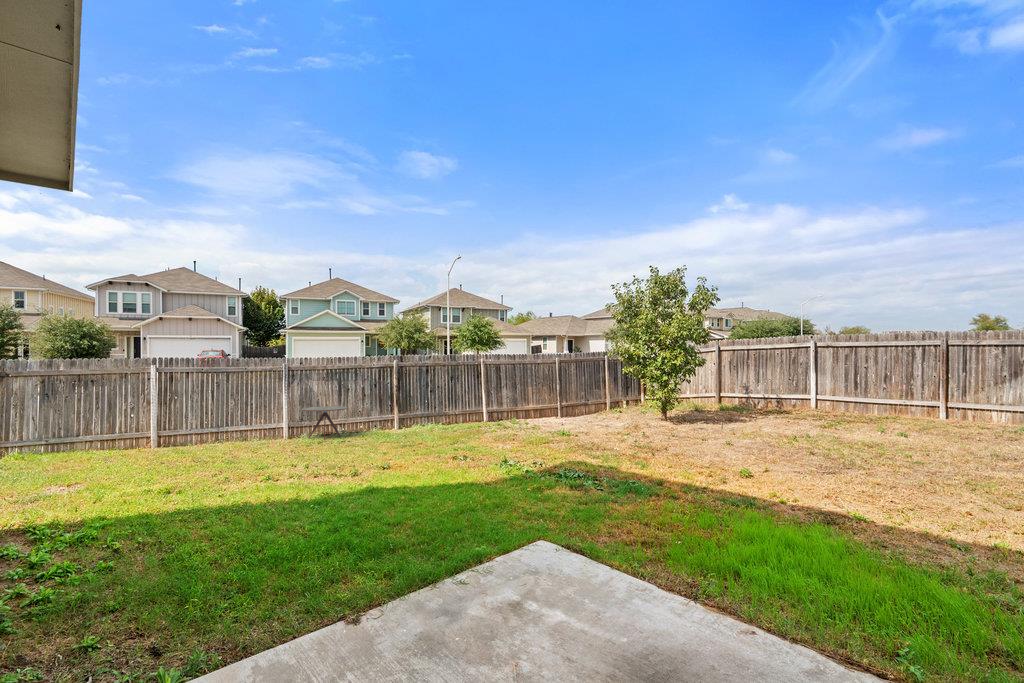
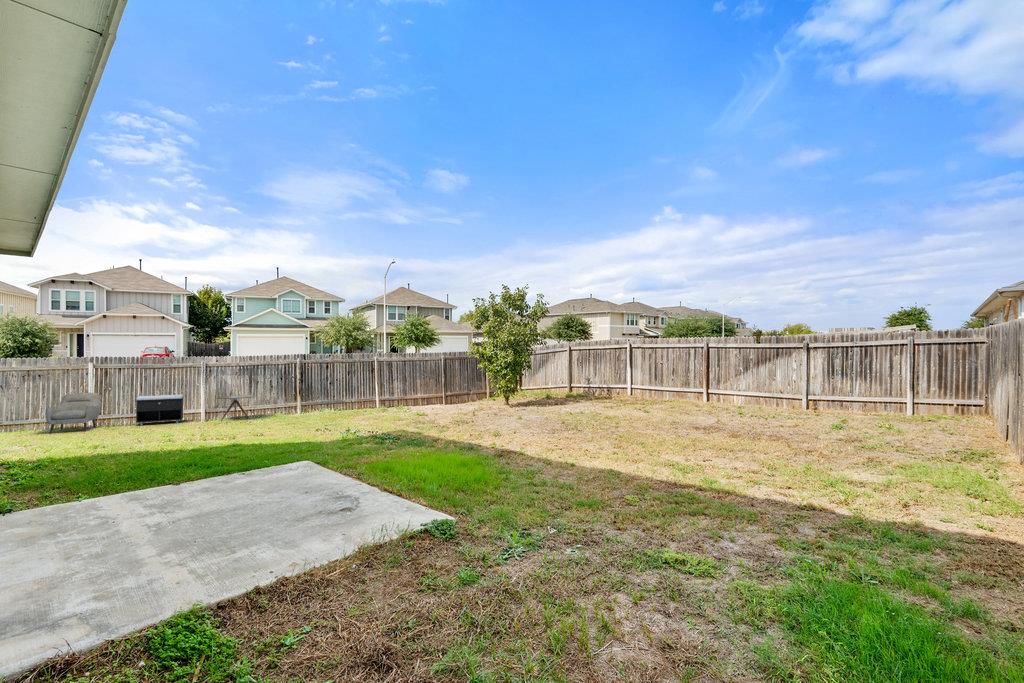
chair: none [99,403,165,456] -> present [45,393,101,433]
storage bench: none [207,405,262,445] -> present [136,394,184,425]

